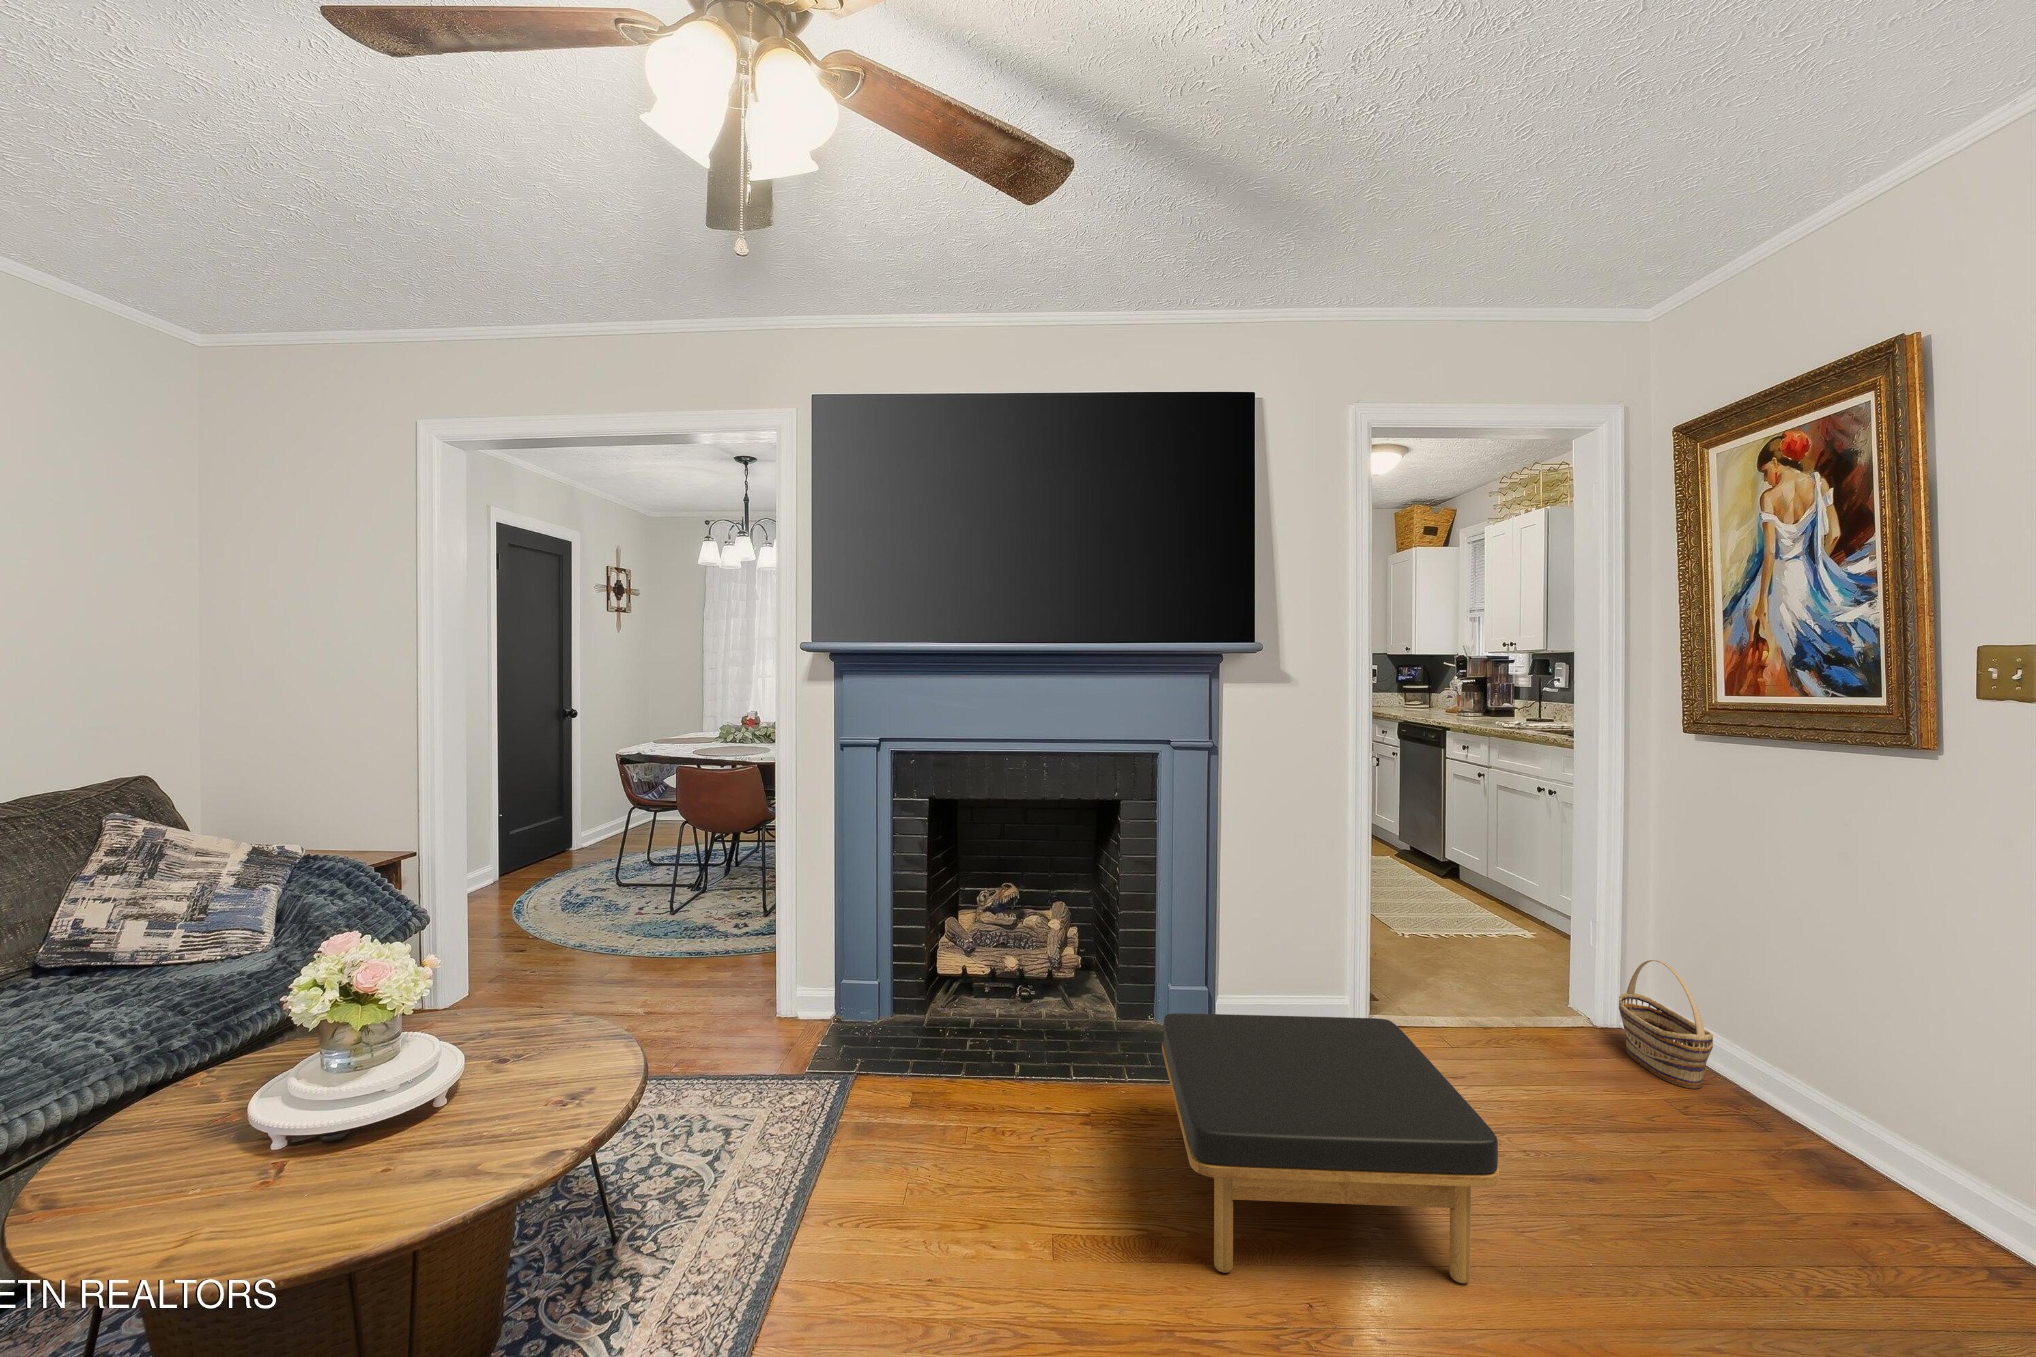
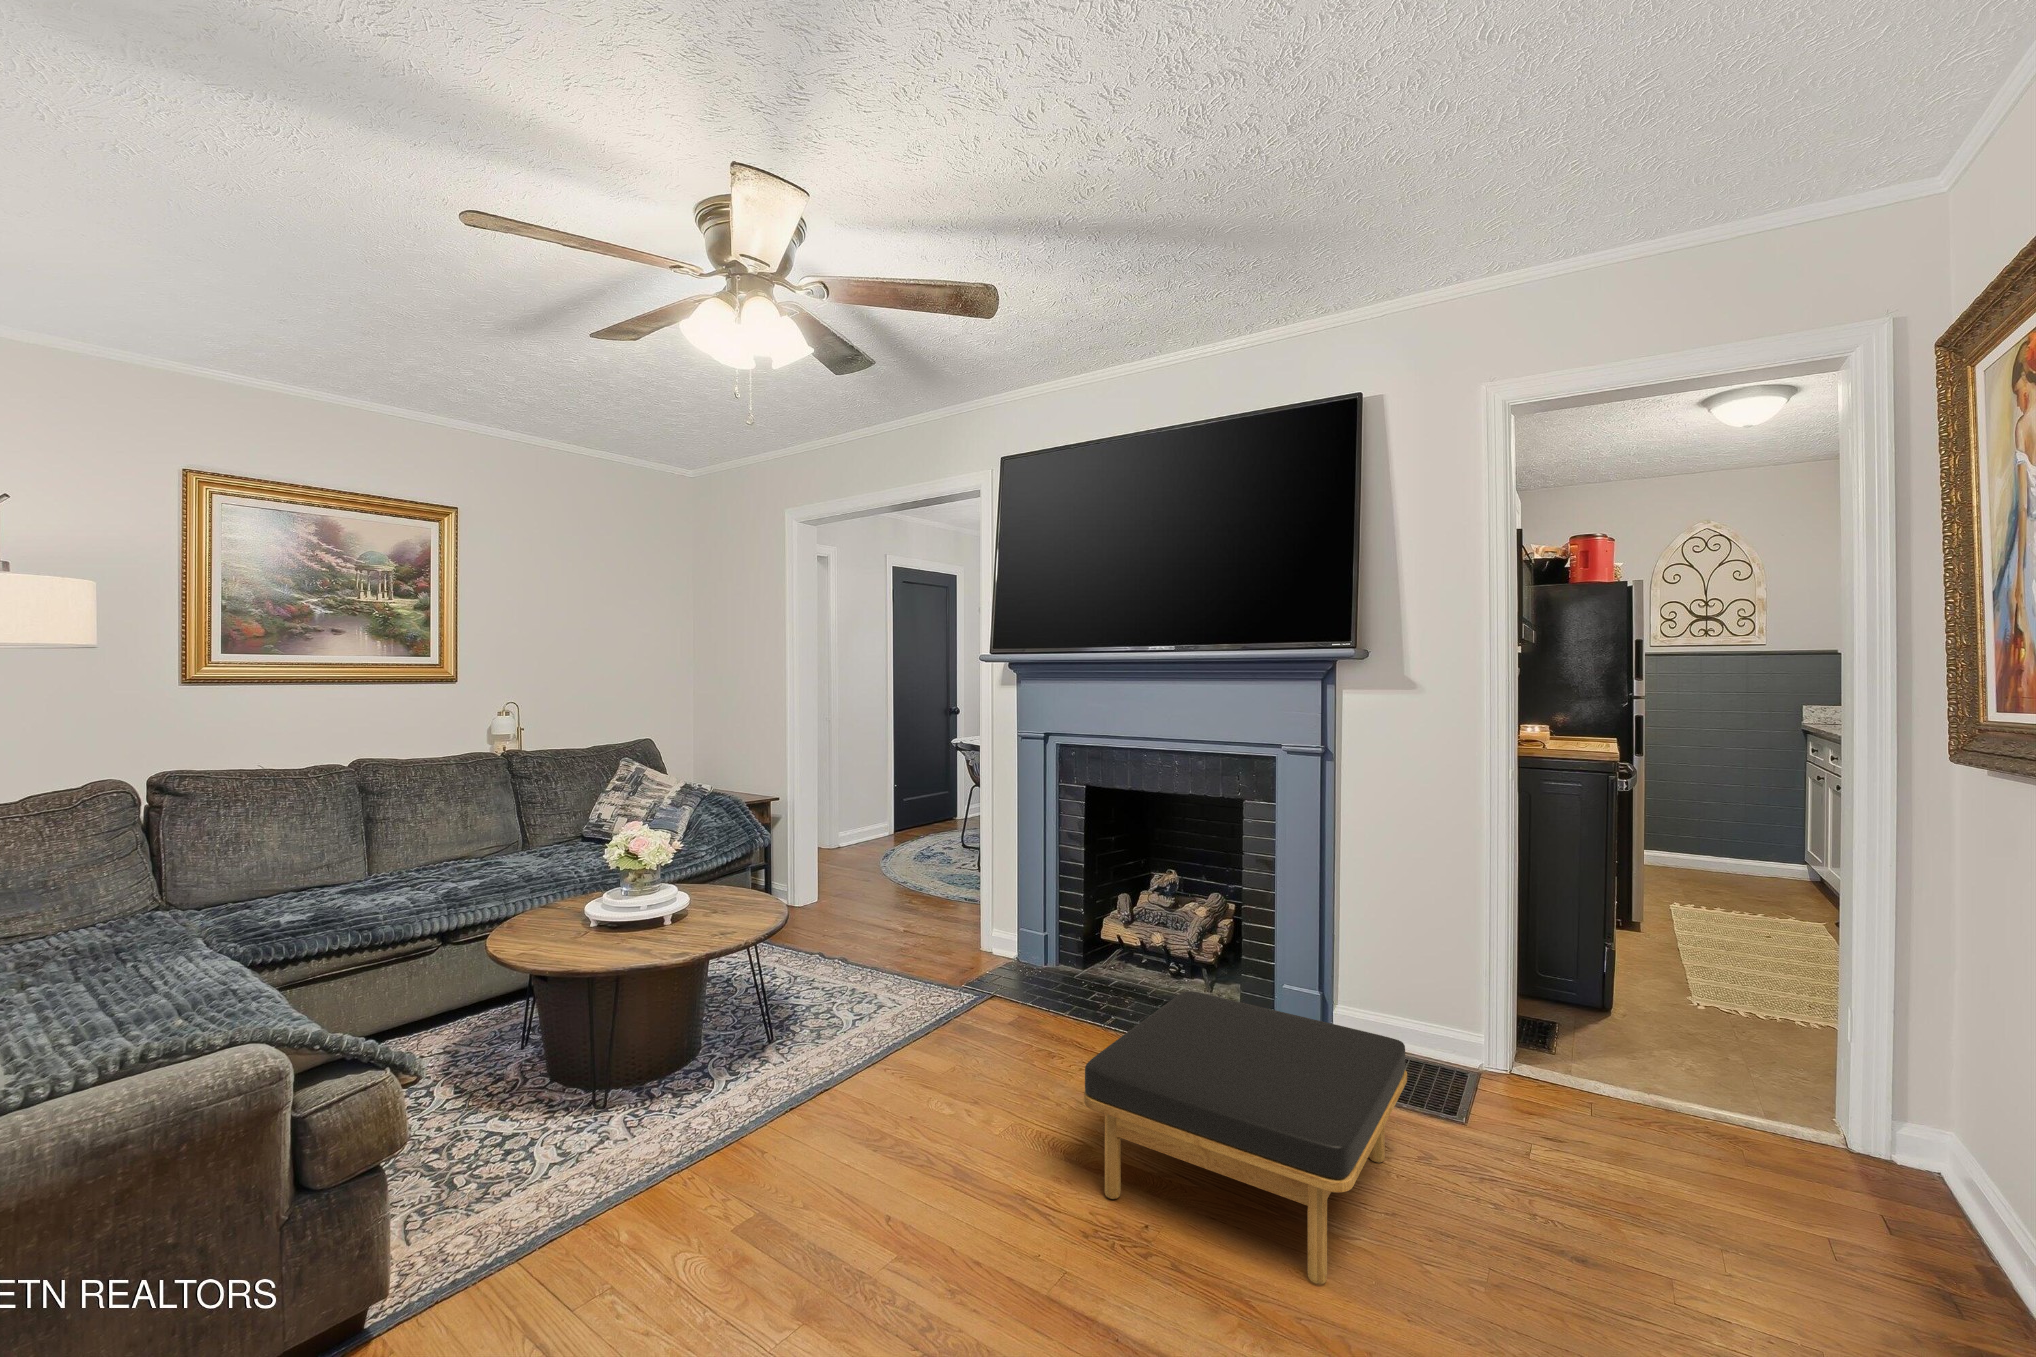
basket: present [1619,960,1713,1089] -> none [1859,1068,1966,1251]

